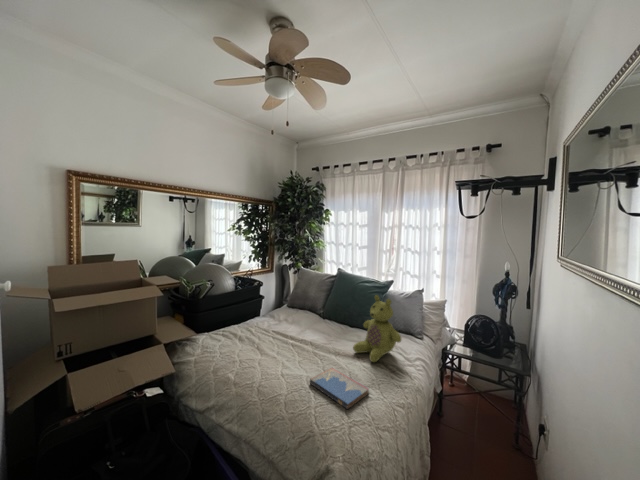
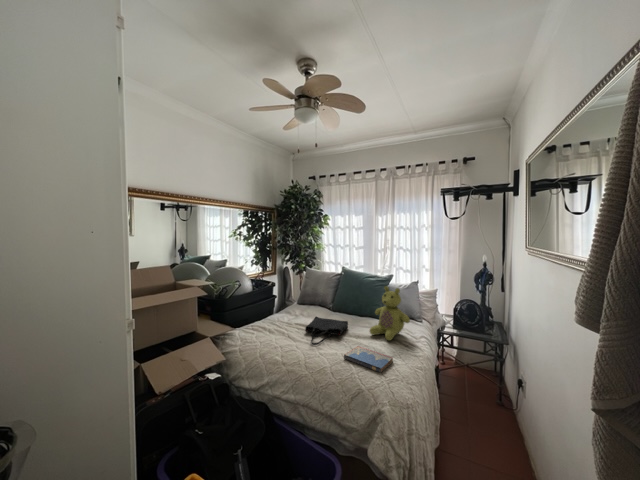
tote bag: none [280,324,331,361] -> present [305,317,348,345]

